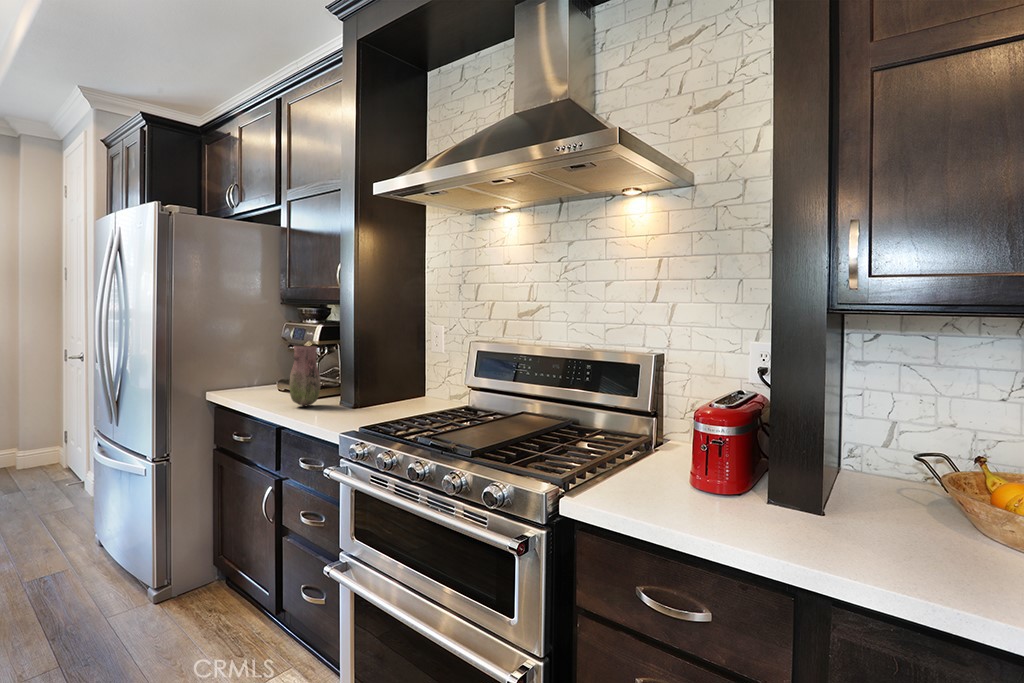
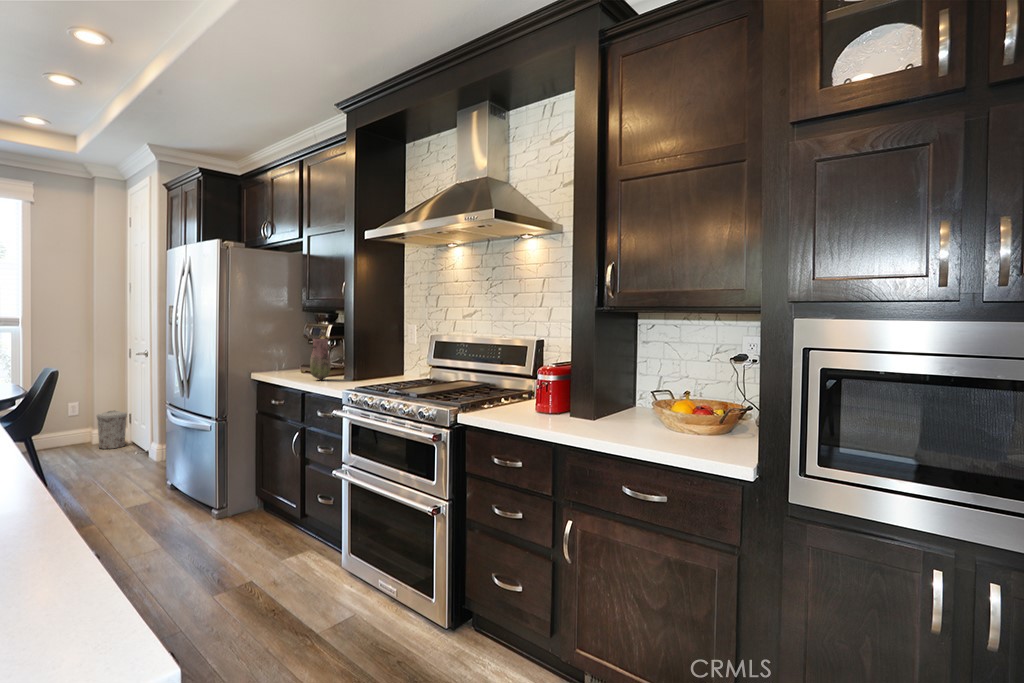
trash can: none [19,428,61,477] -> present [97,411,127,449]

